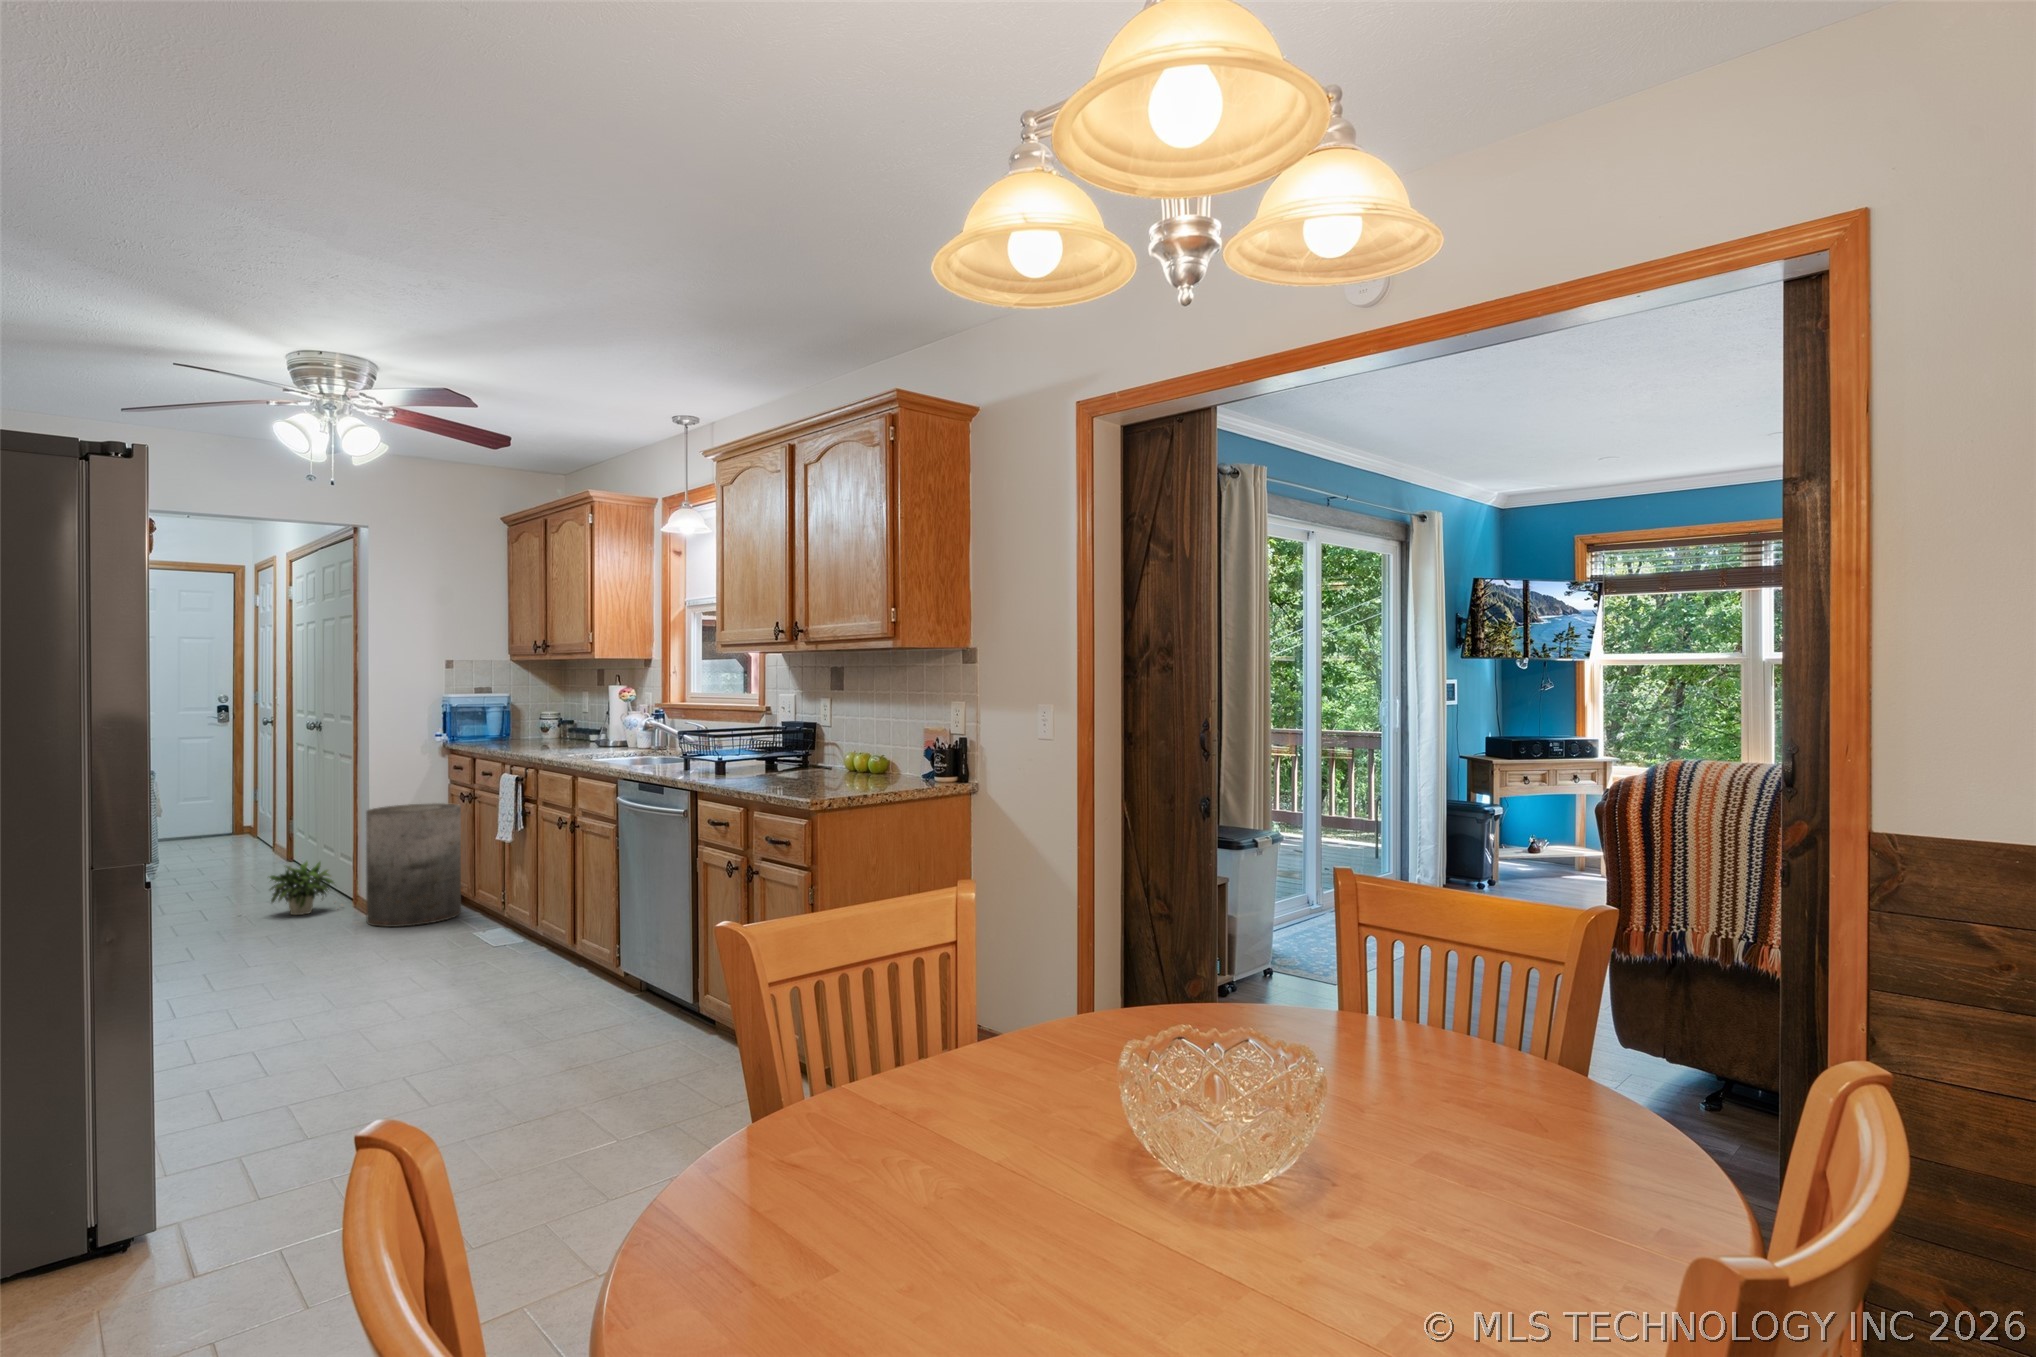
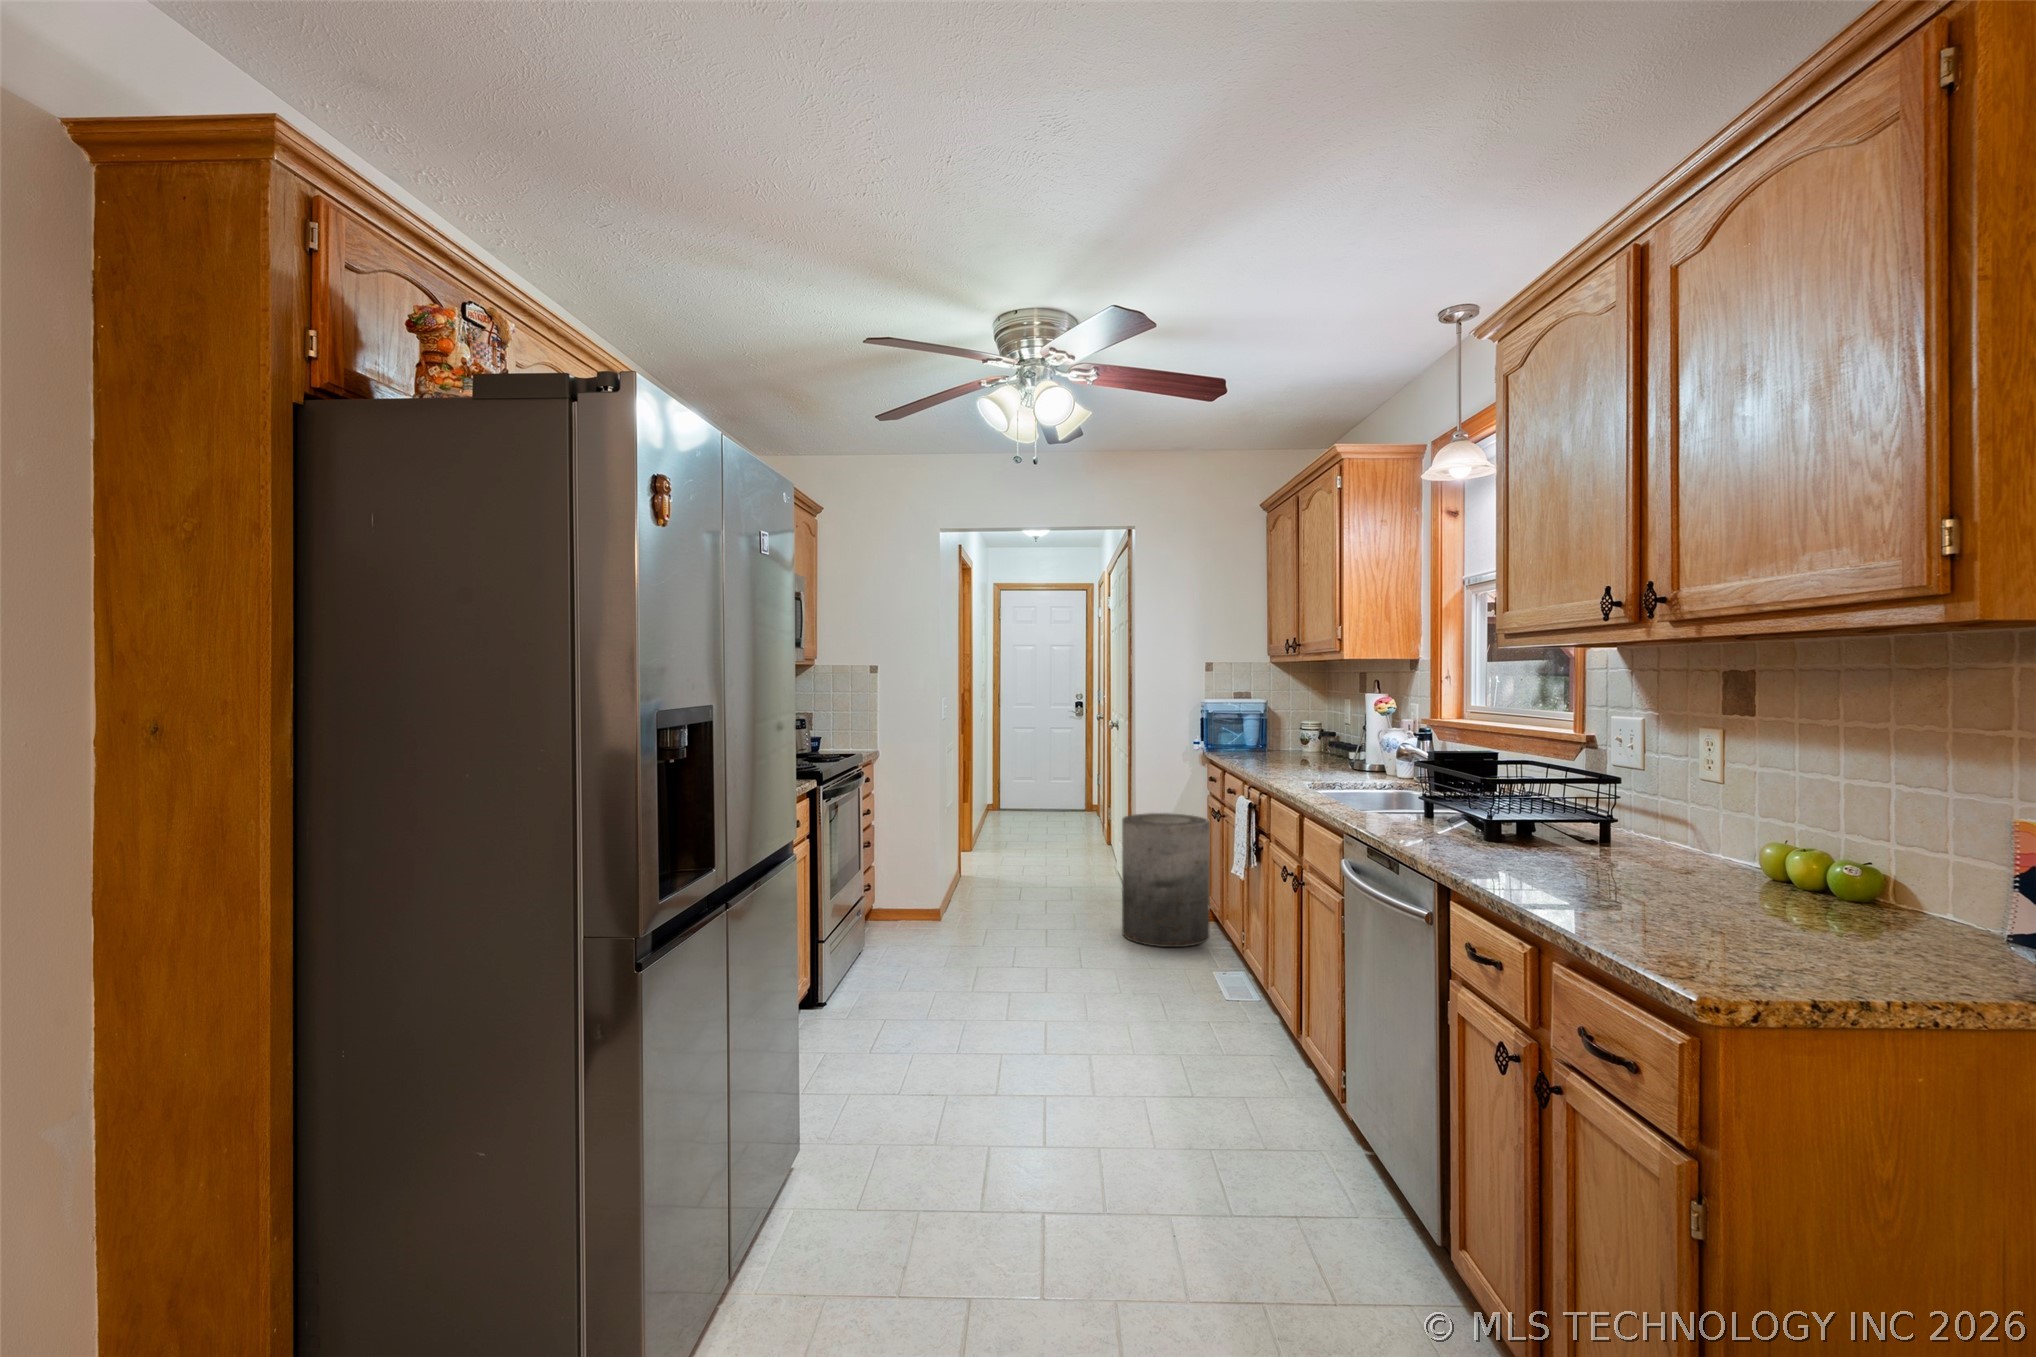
potted plant: present [270,862,334,915] -> none [1054,856,1114,909]

